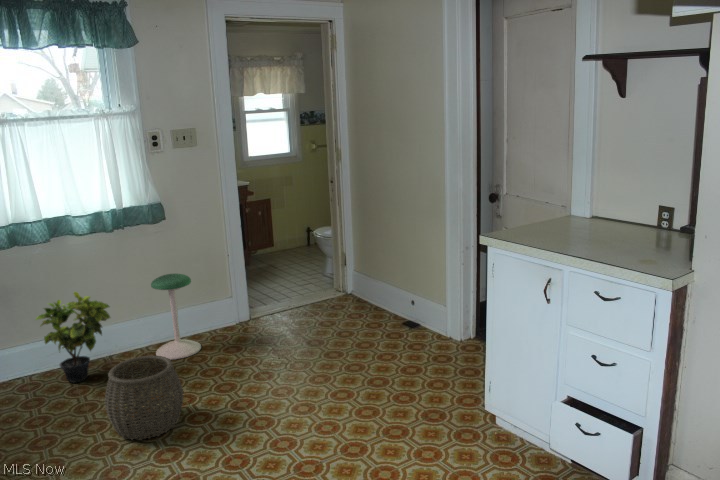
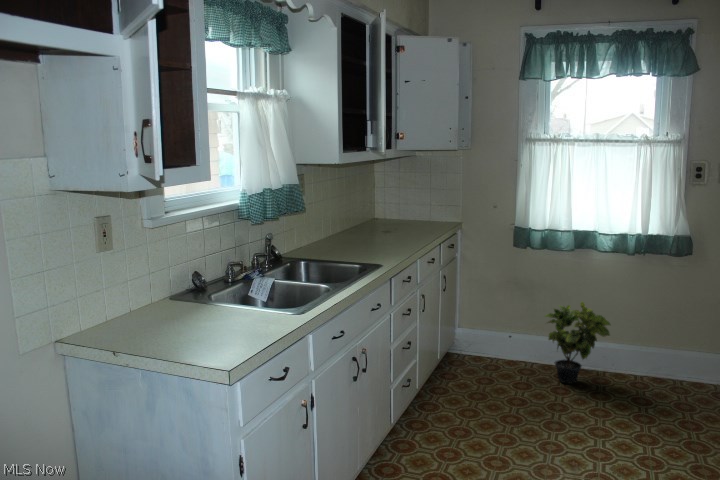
stool: present [151,273,201,360] -> none [648,310,703,402]
woven basket: present [105,356,183,440] -> none [563,378,640,460]

